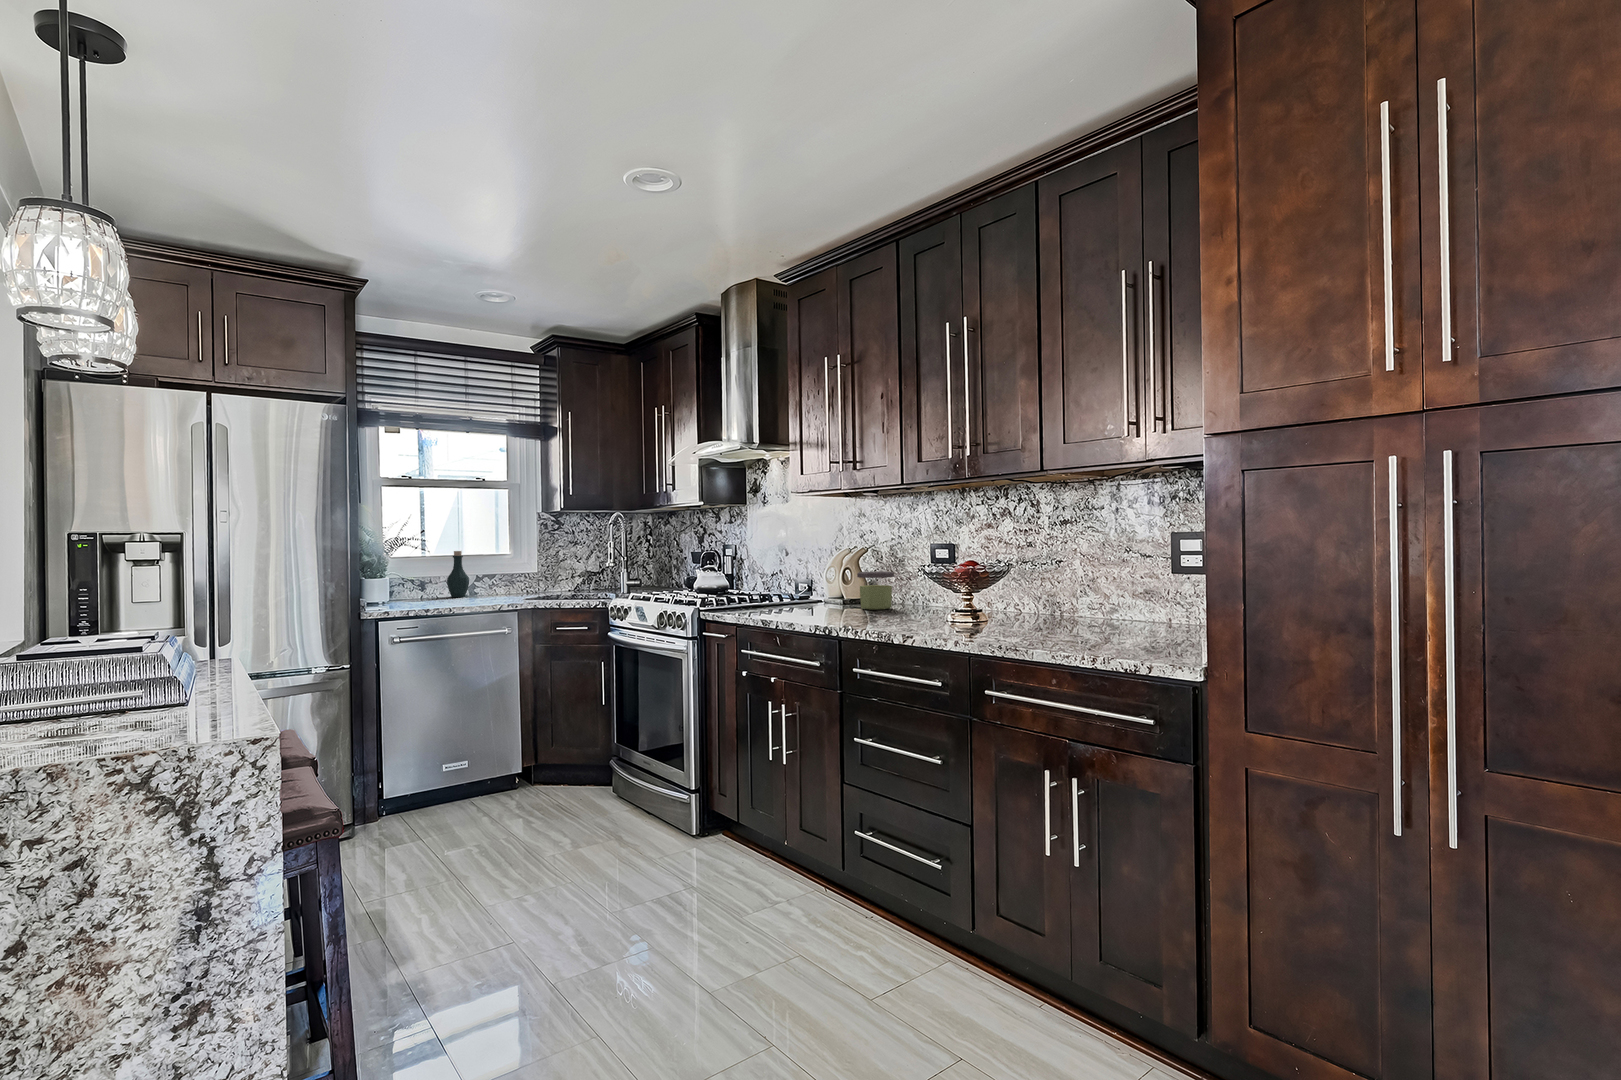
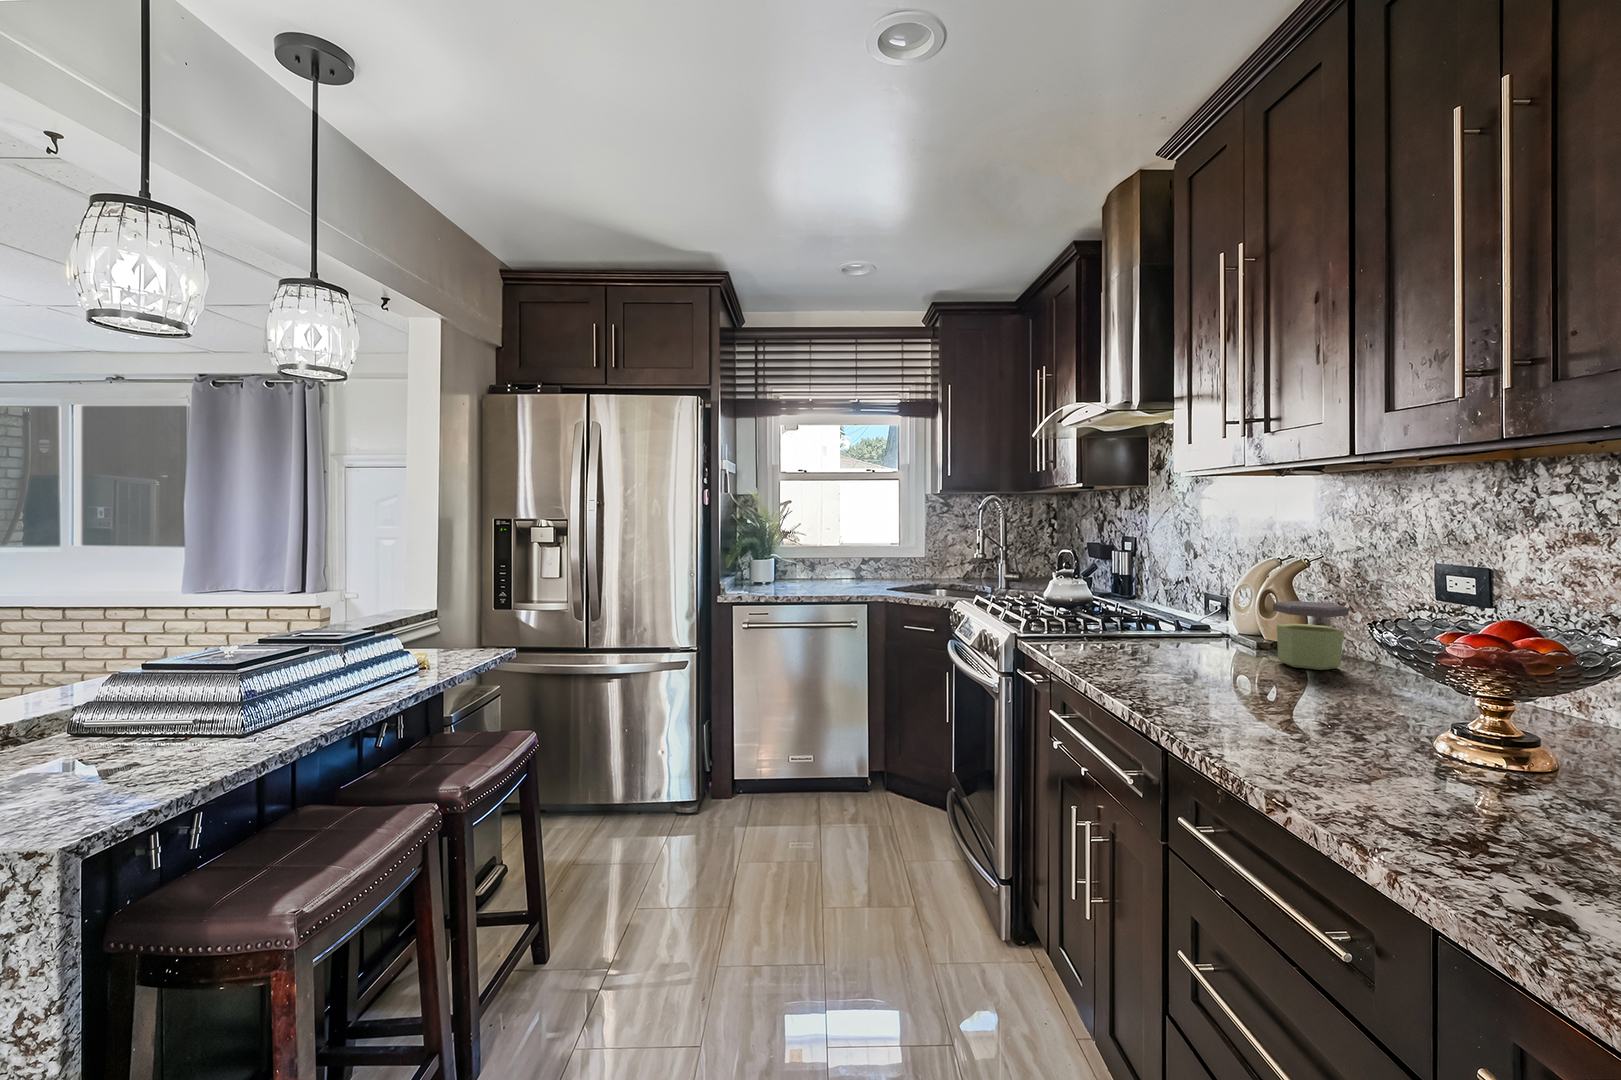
bottle: present [447,551,469,597] -> none [837,533,856,578]

